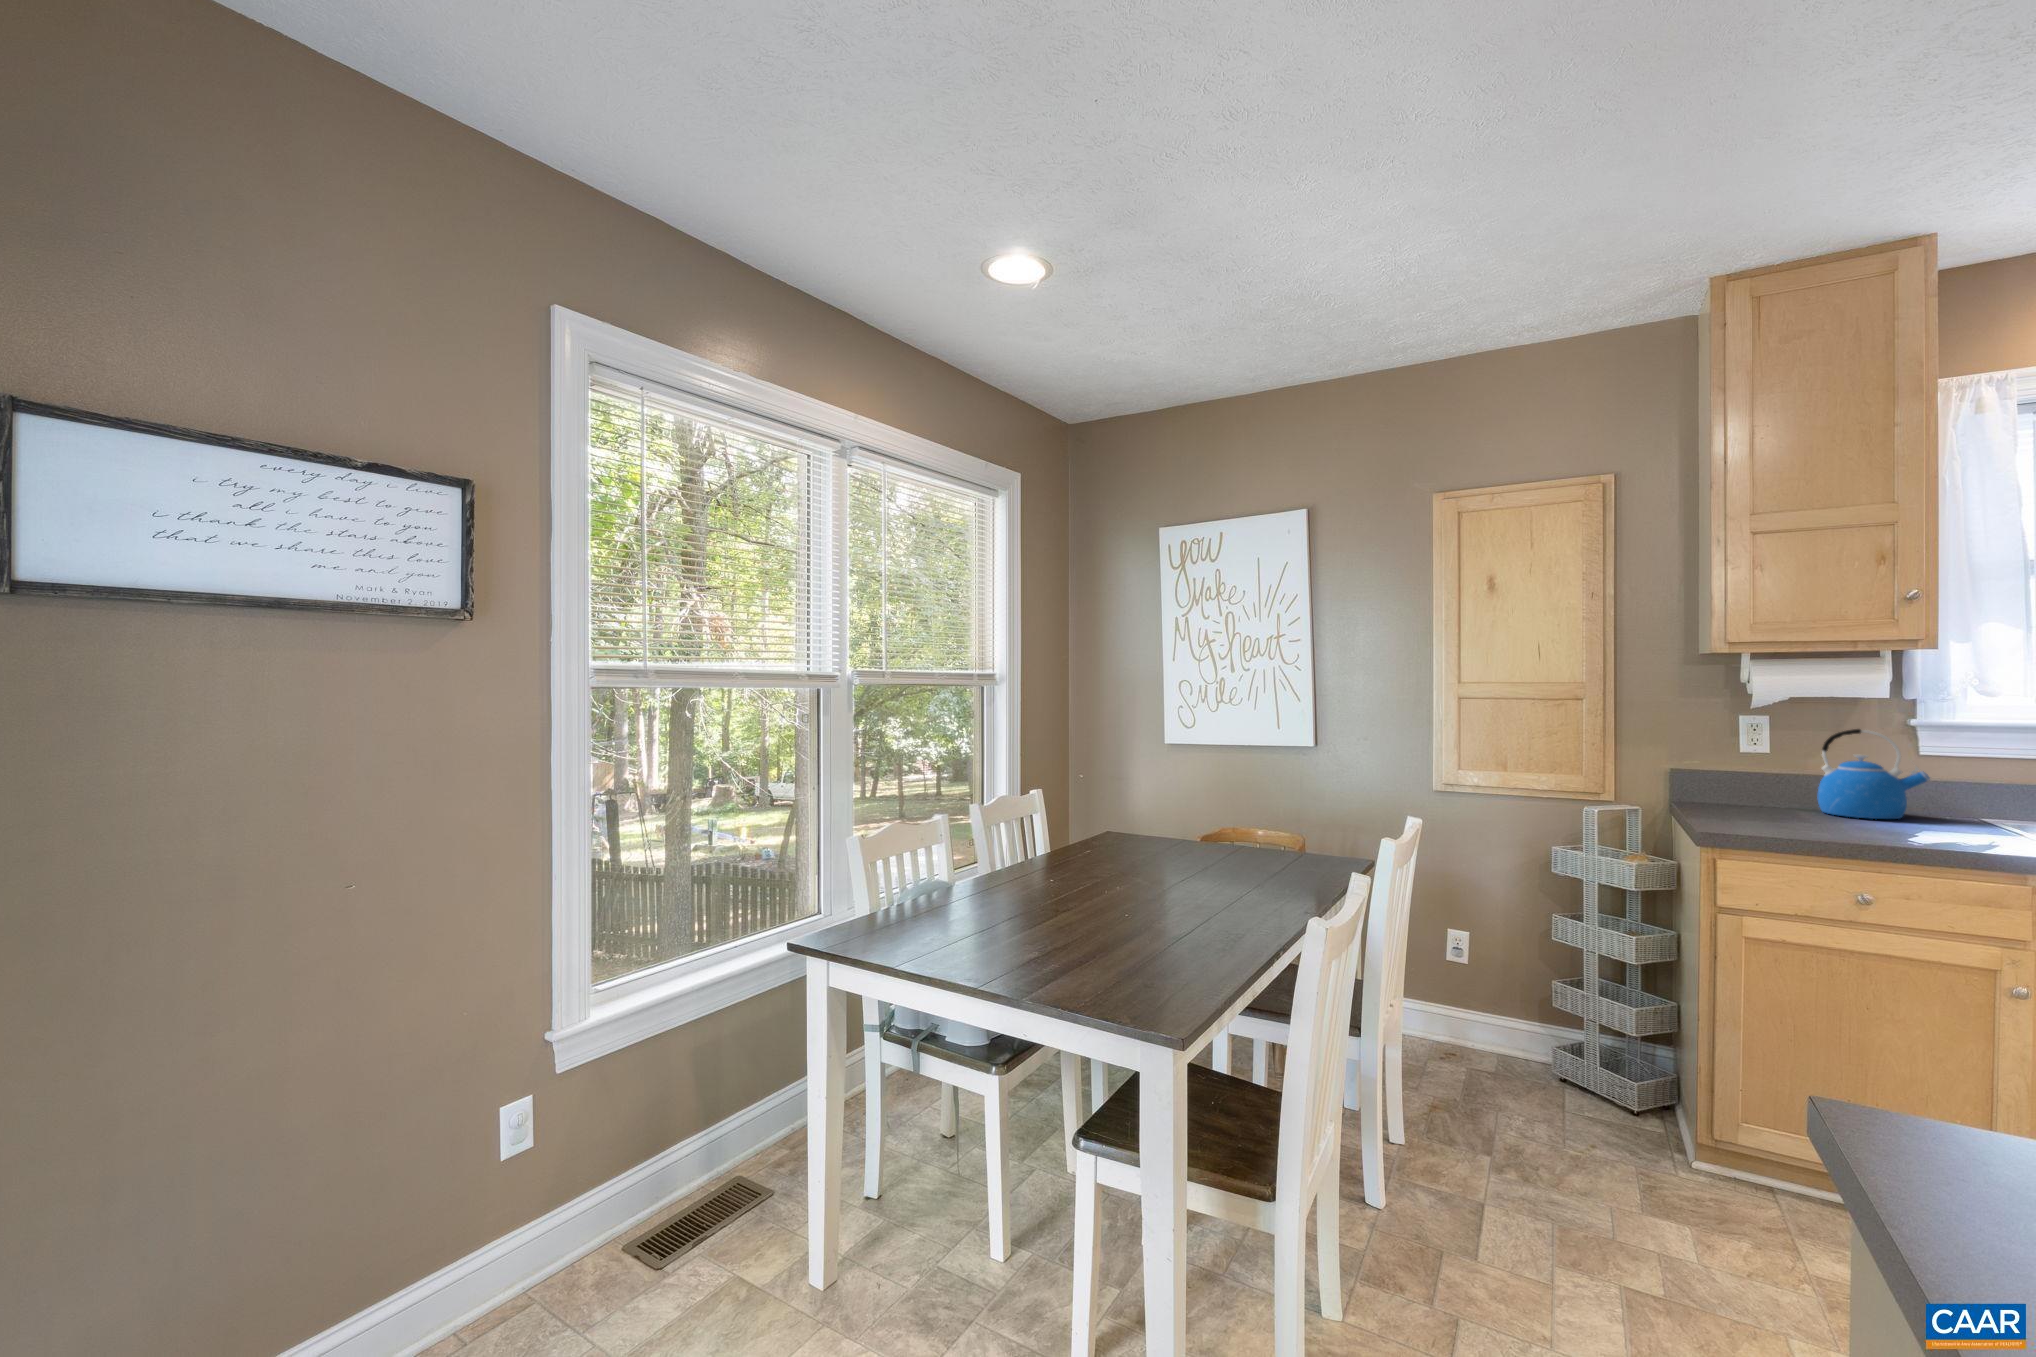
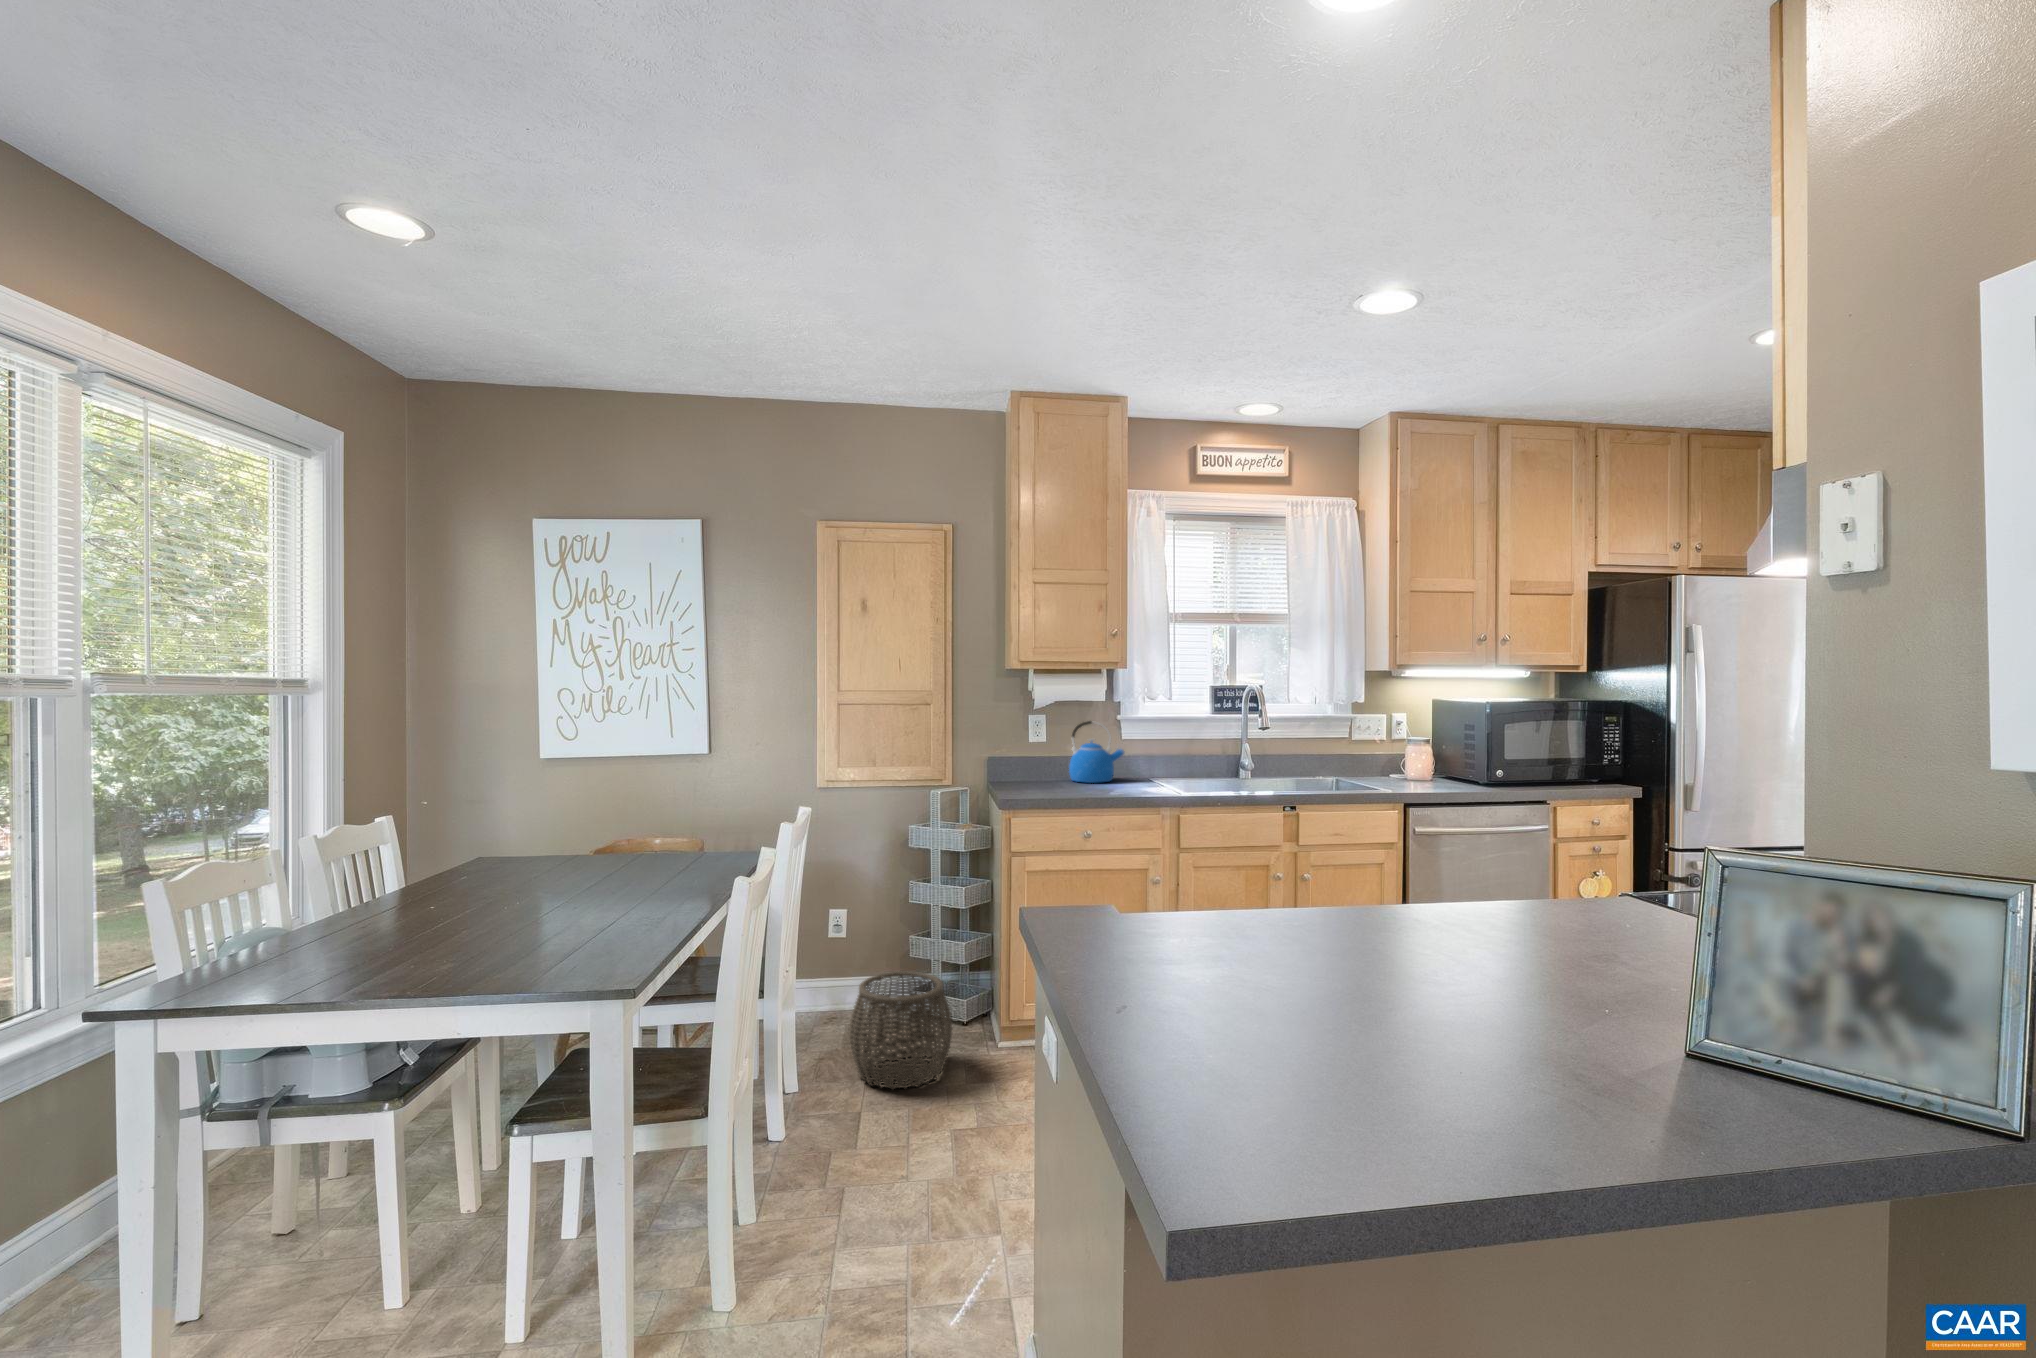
woven basket: none [1465,1019,1612,1172] -> present [849,971,953,1089]

